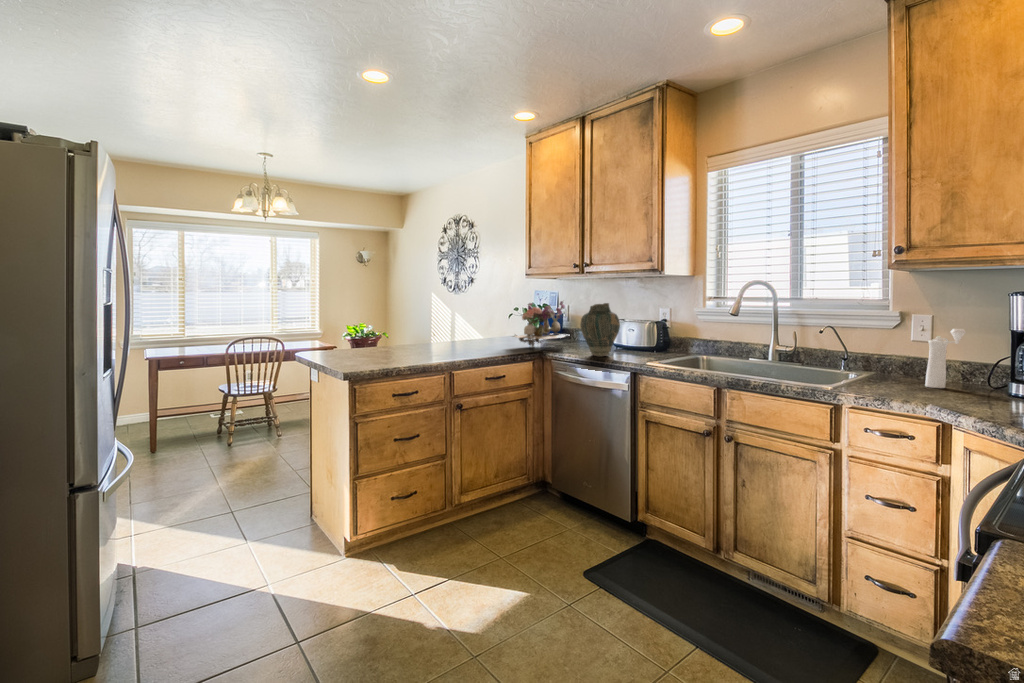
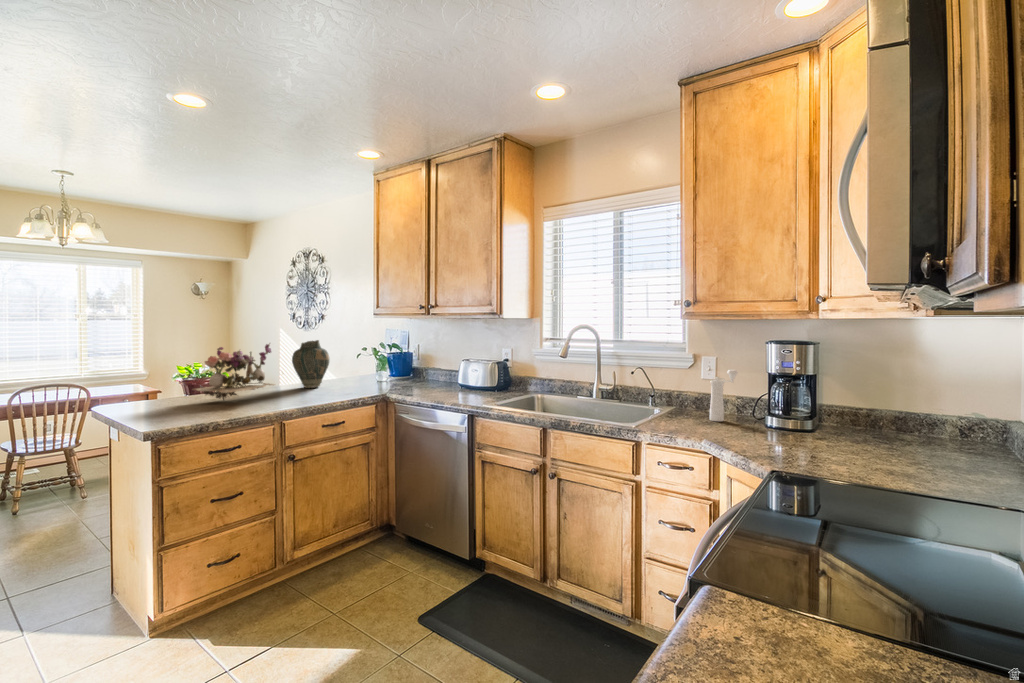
flower arrangement: present [513,301,566,346] -> present [196,344,275,400]
vase: present [580,303,620,356] -> present [292,340,330,388]

